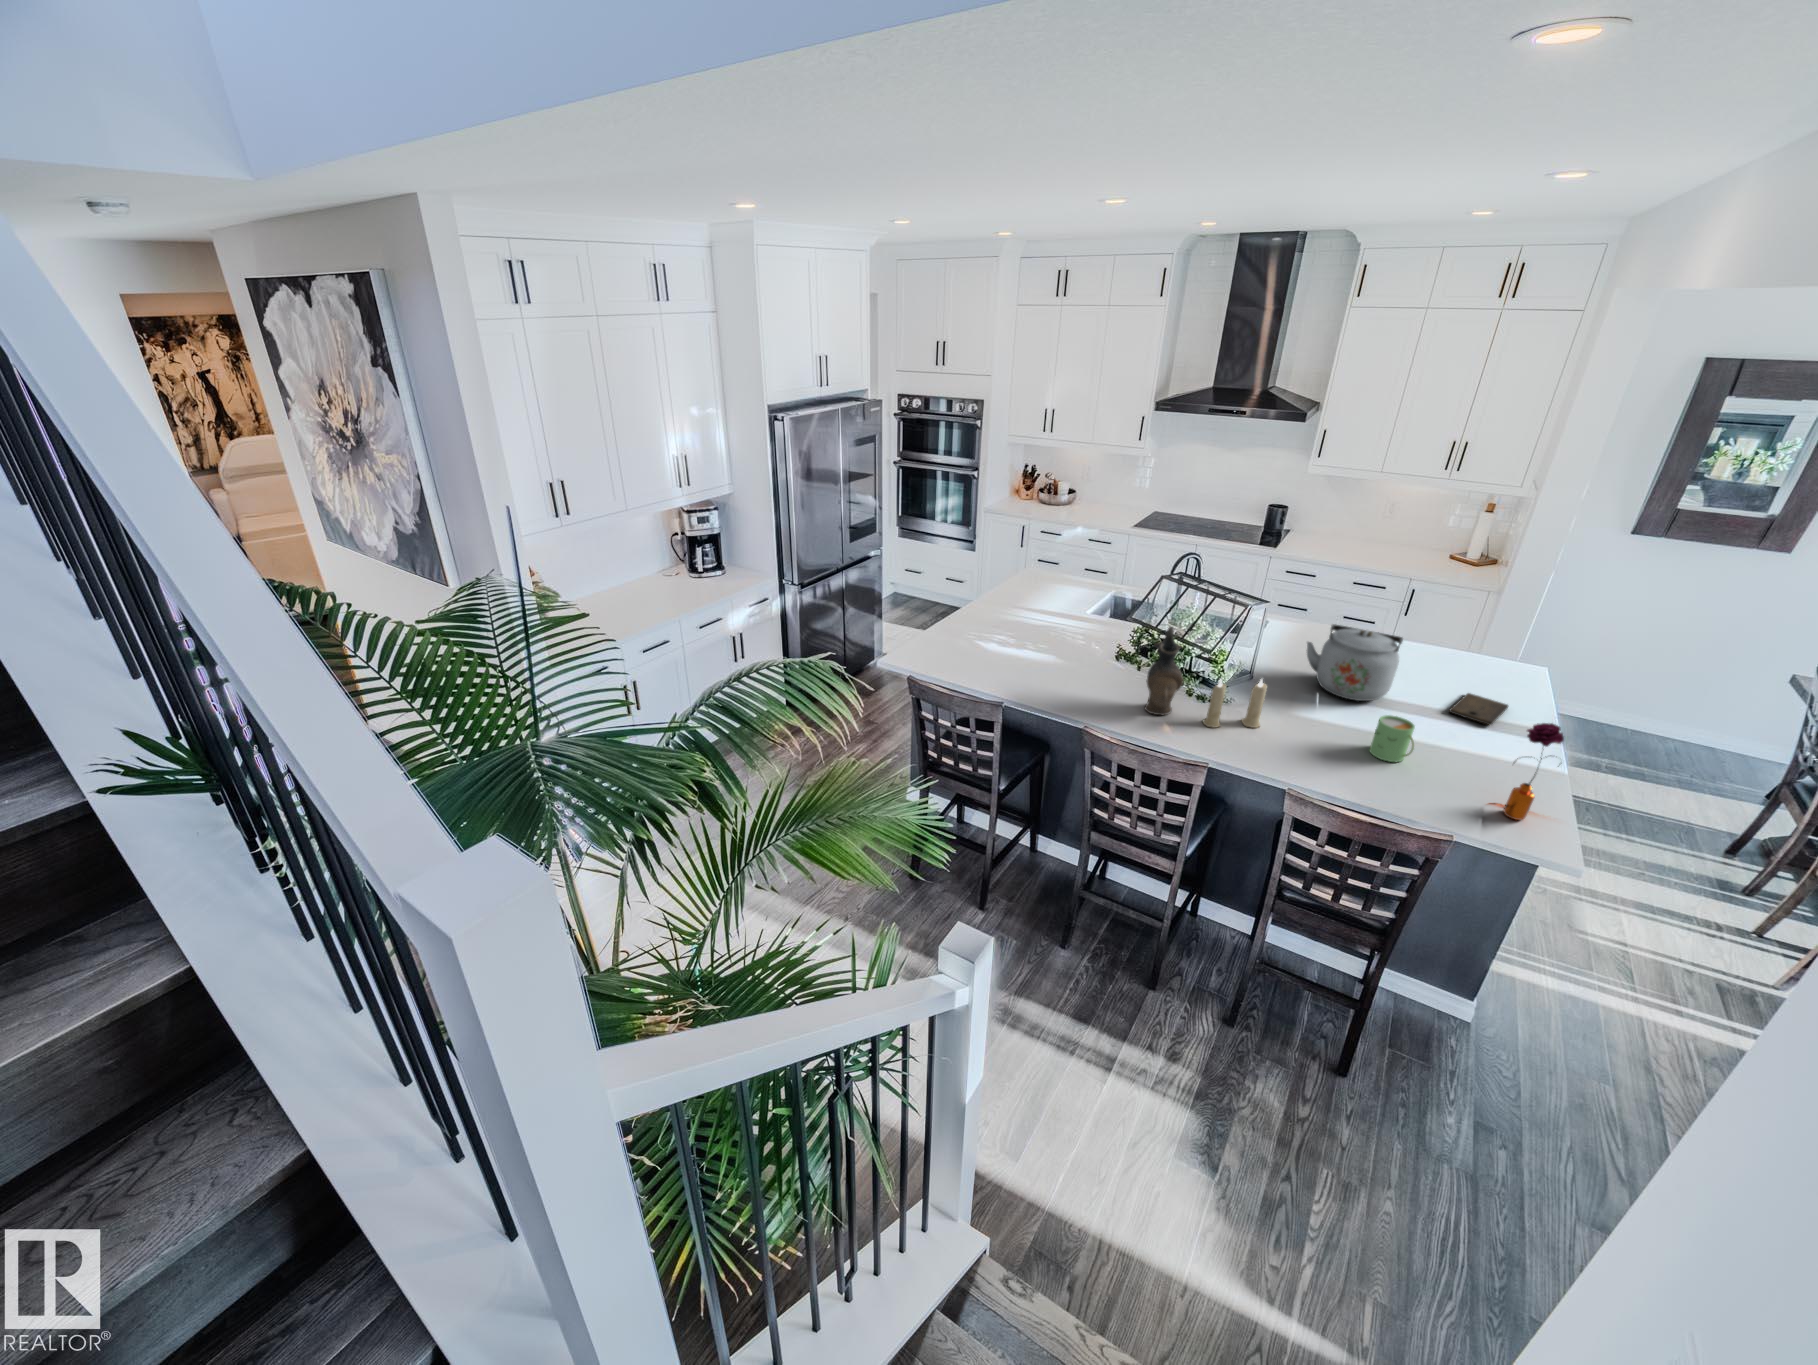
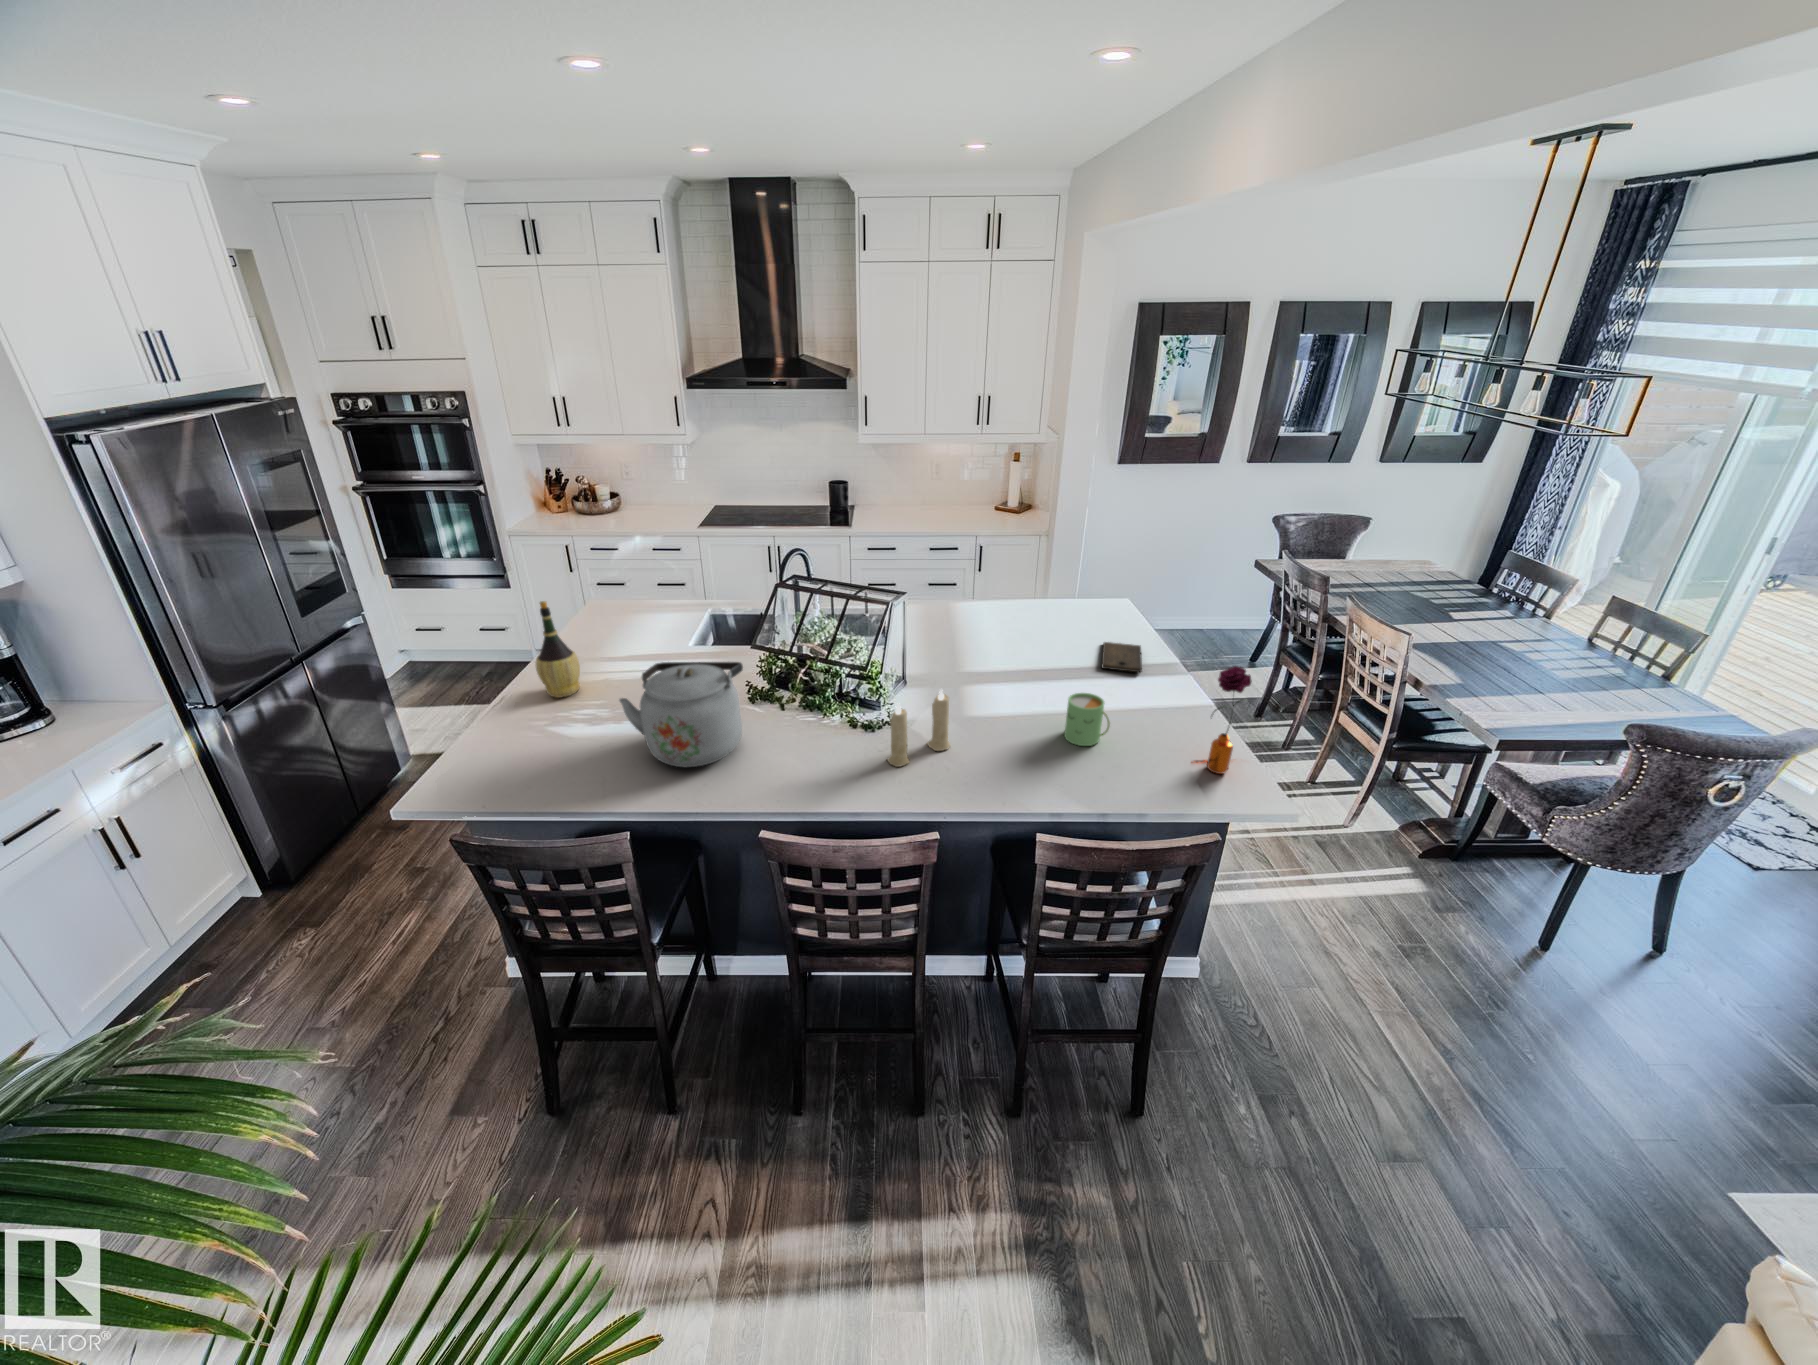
wine bottle: none [983,557,1010,624] -> present [535,601,580,698]
kettle: present [1307,624,1403,701] -> present [619,662,743,767]
ceramic pitcher: present [1145,628,1184,715] -> none [806,653,855,771]

